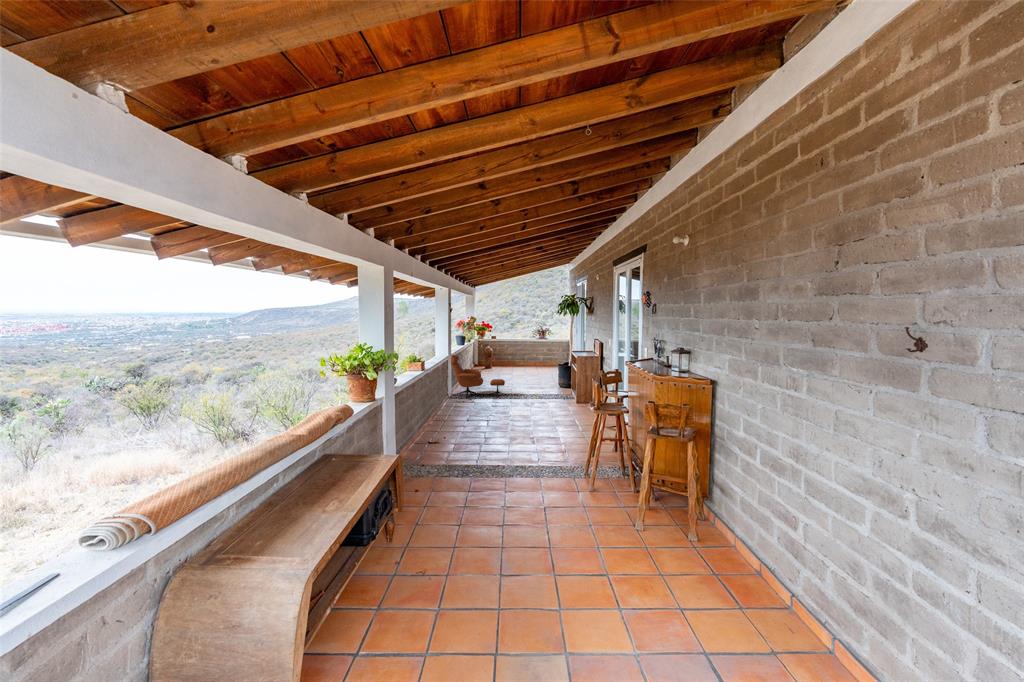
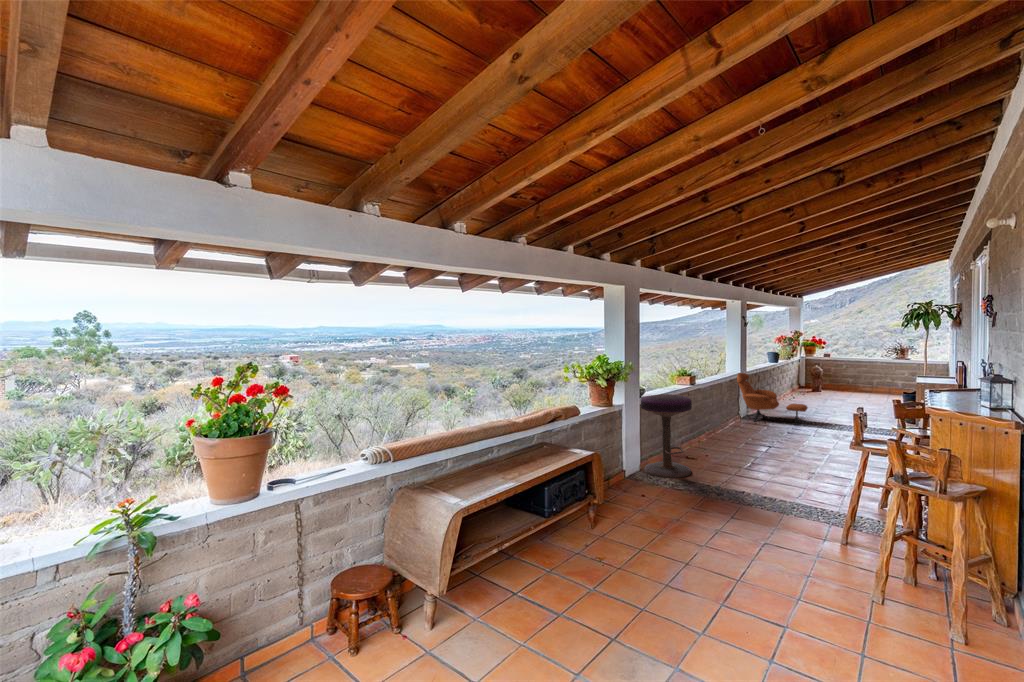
stool: none [400,380,450,465] -> present [641,394,692,478]

